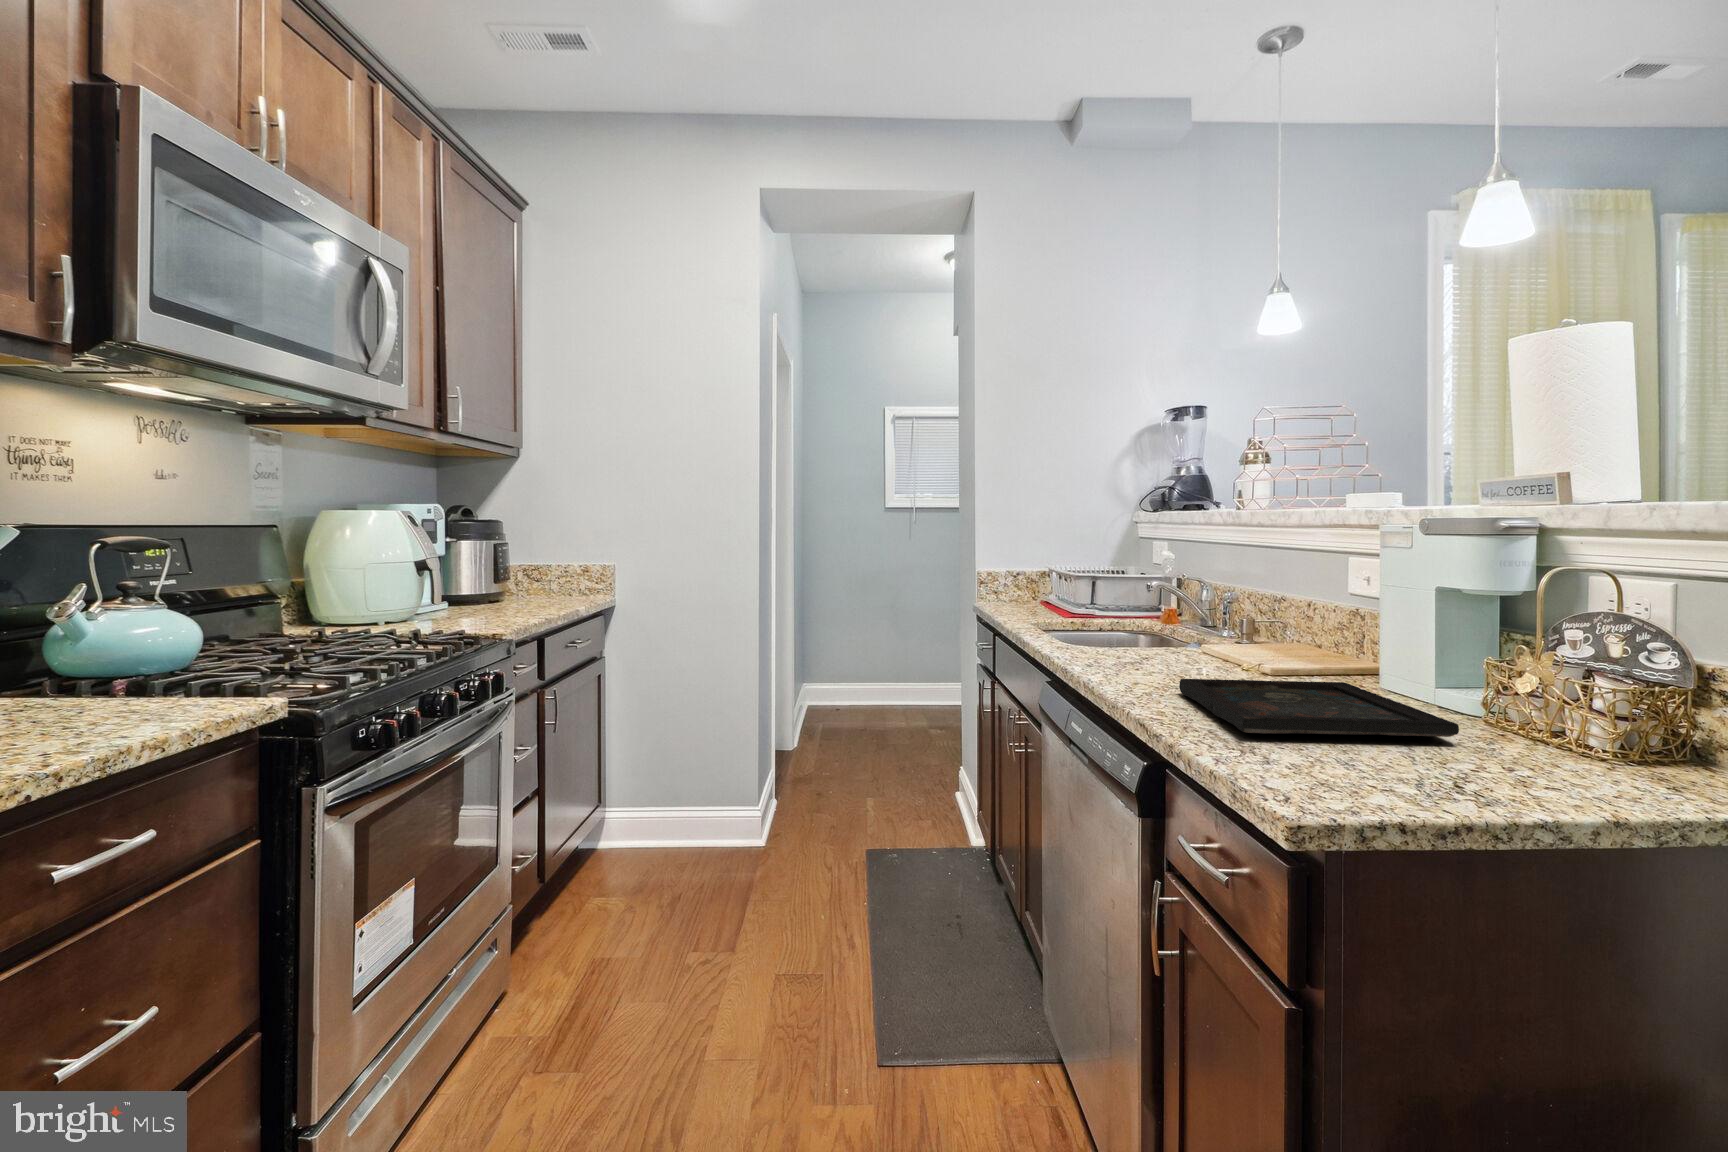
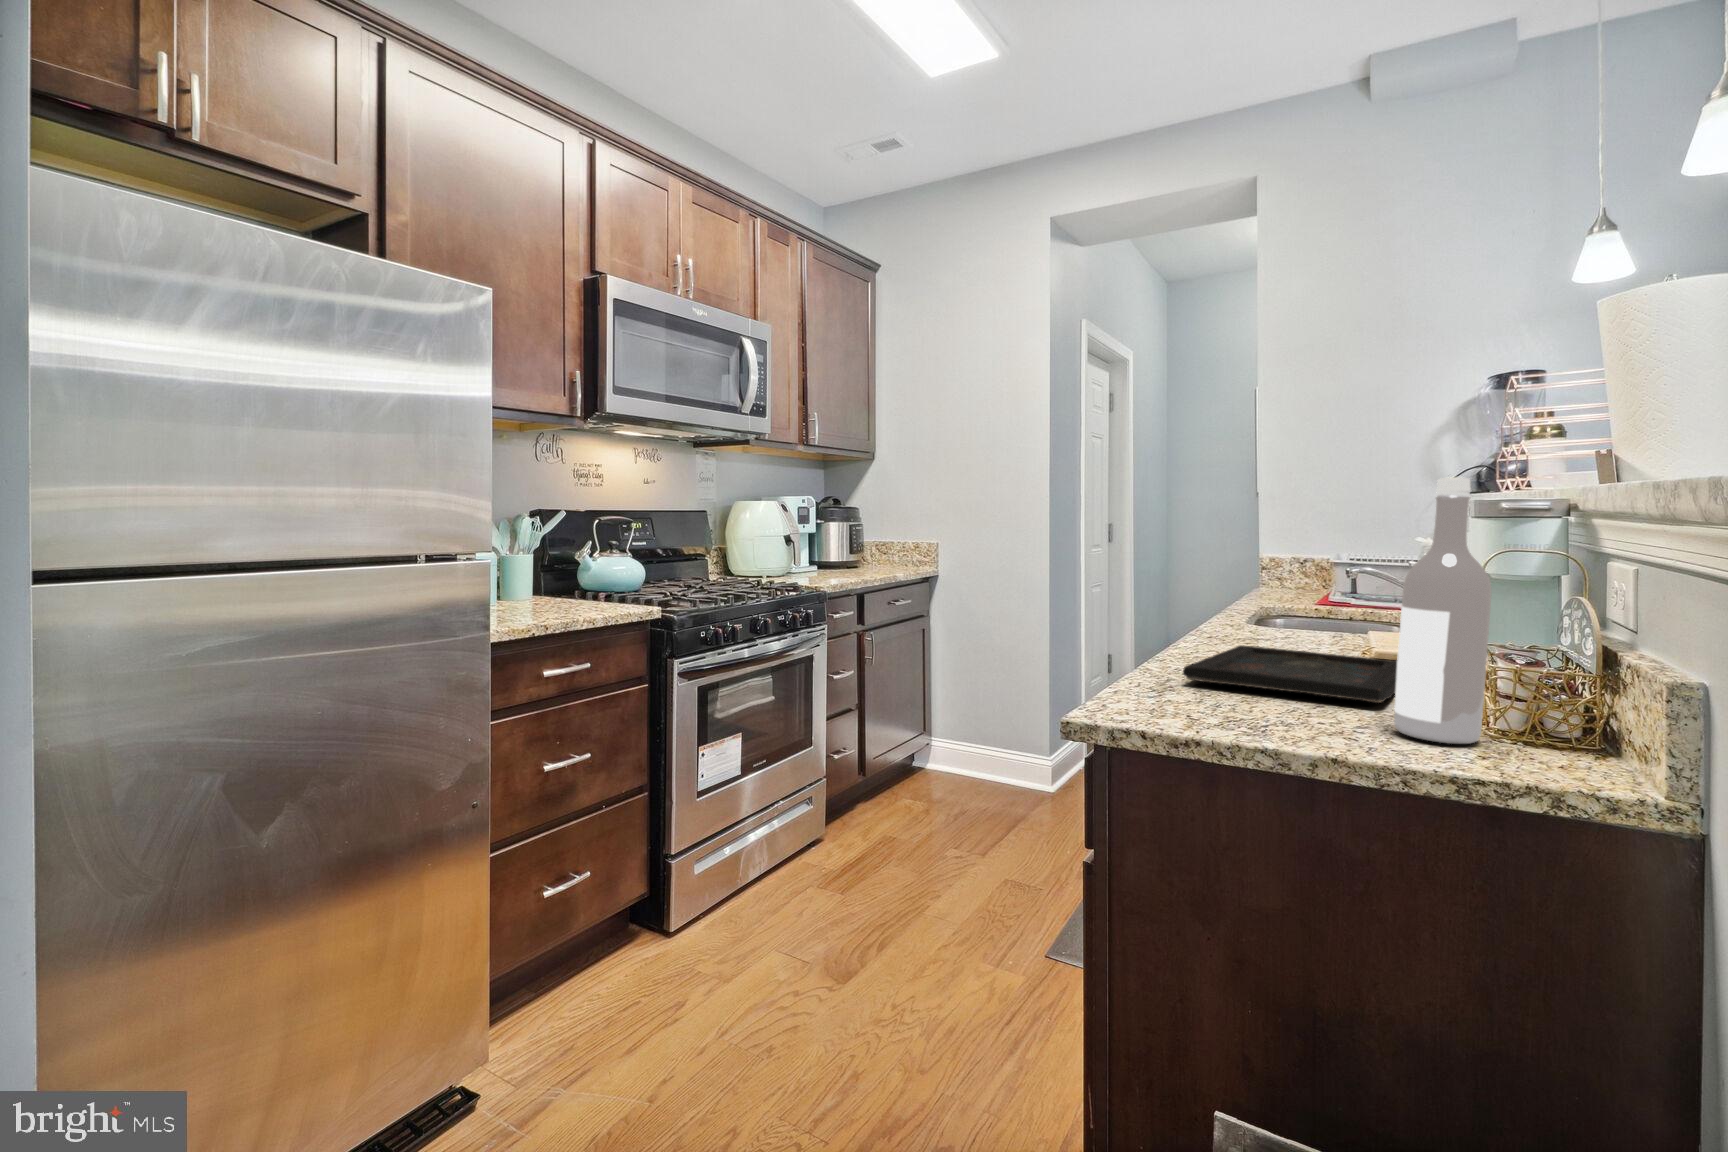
wine bottle: none [1537,502,1638,780] -> present [1394,477,1491,744]

